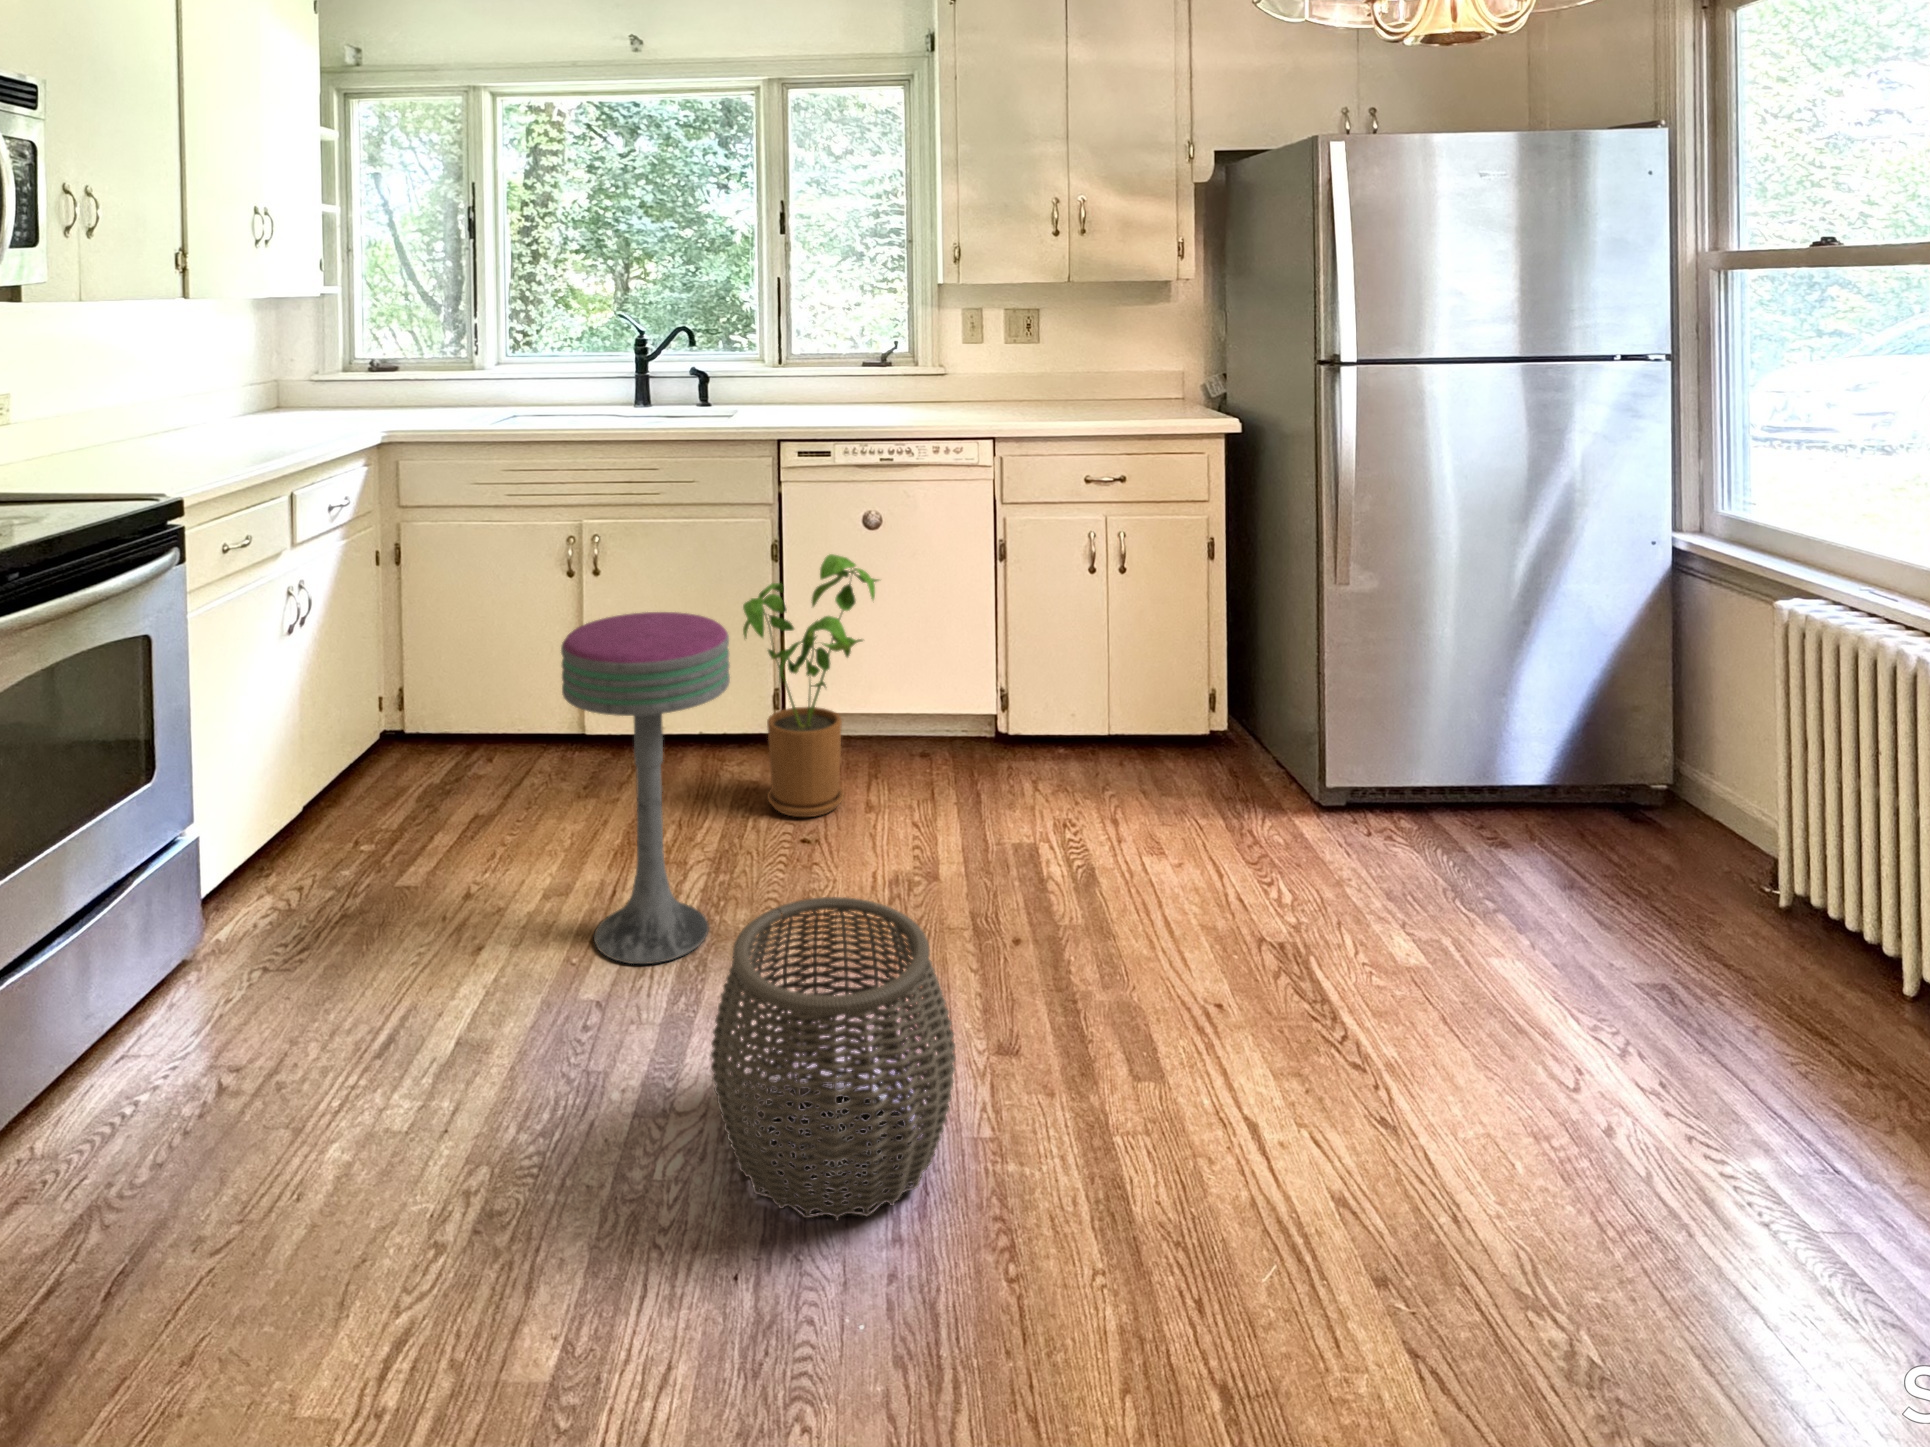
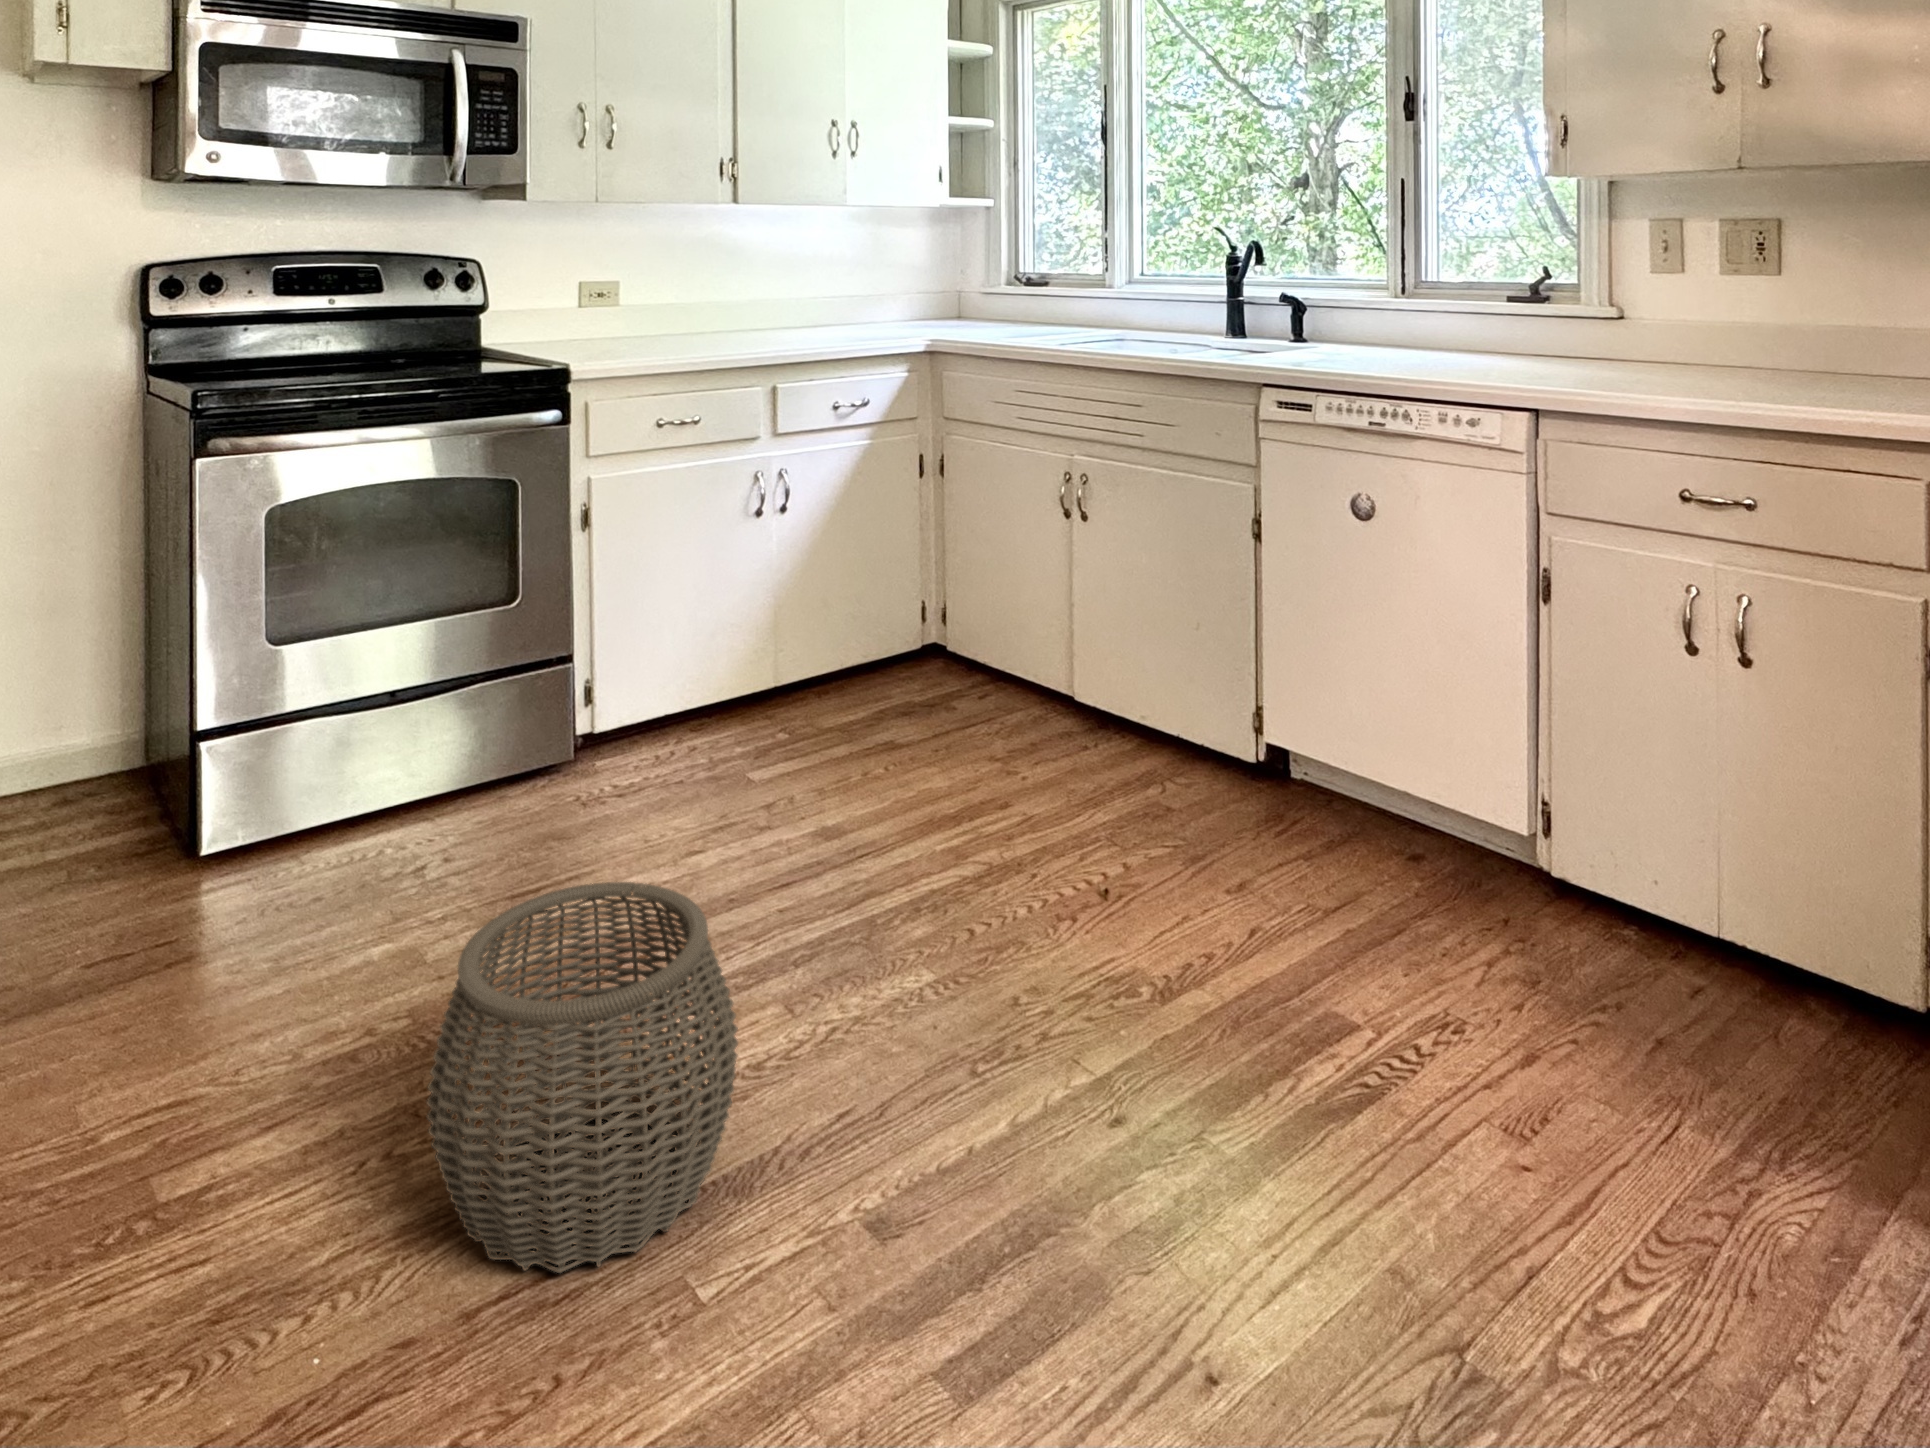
house plant: present [743,554,879,817] -> none [1104,536,1299,874]
bar stool: present [561,612,730,964] -> none [729,544,919,934]

